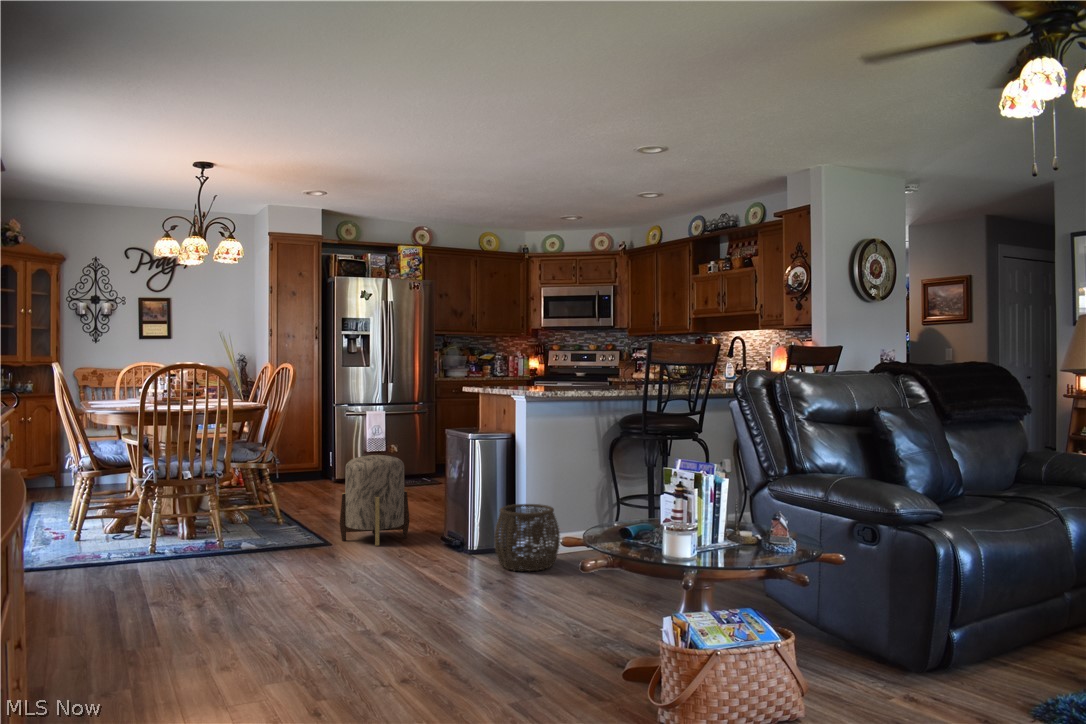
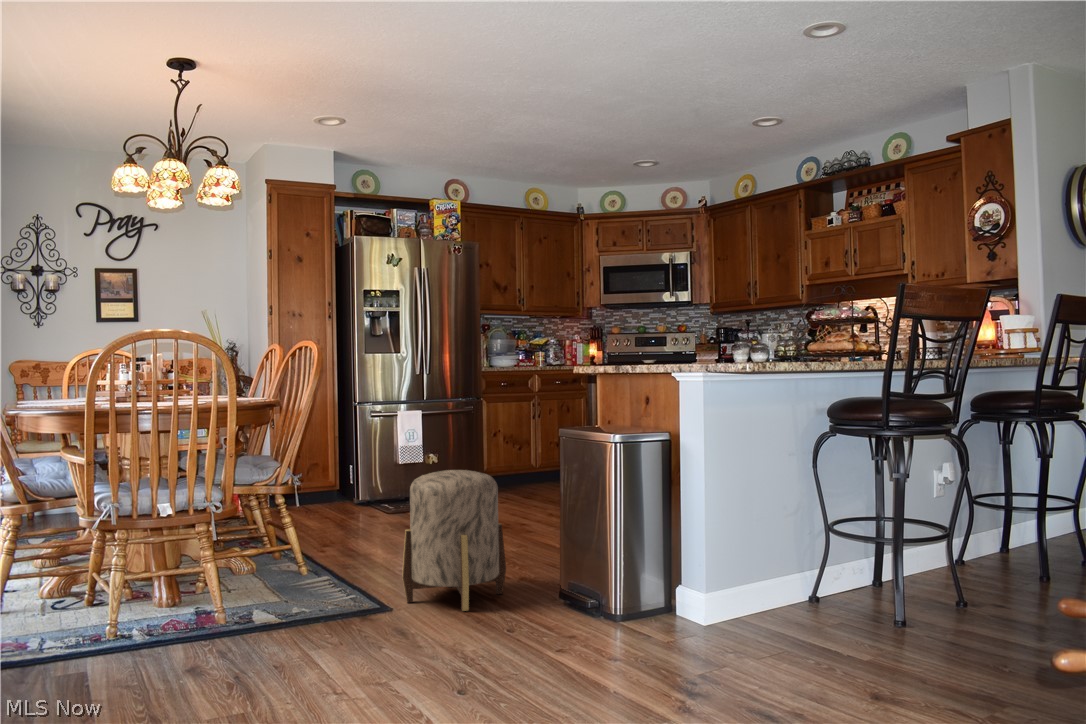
woven basket: present [494,504,560,571] -> none [673,544,785,661]

